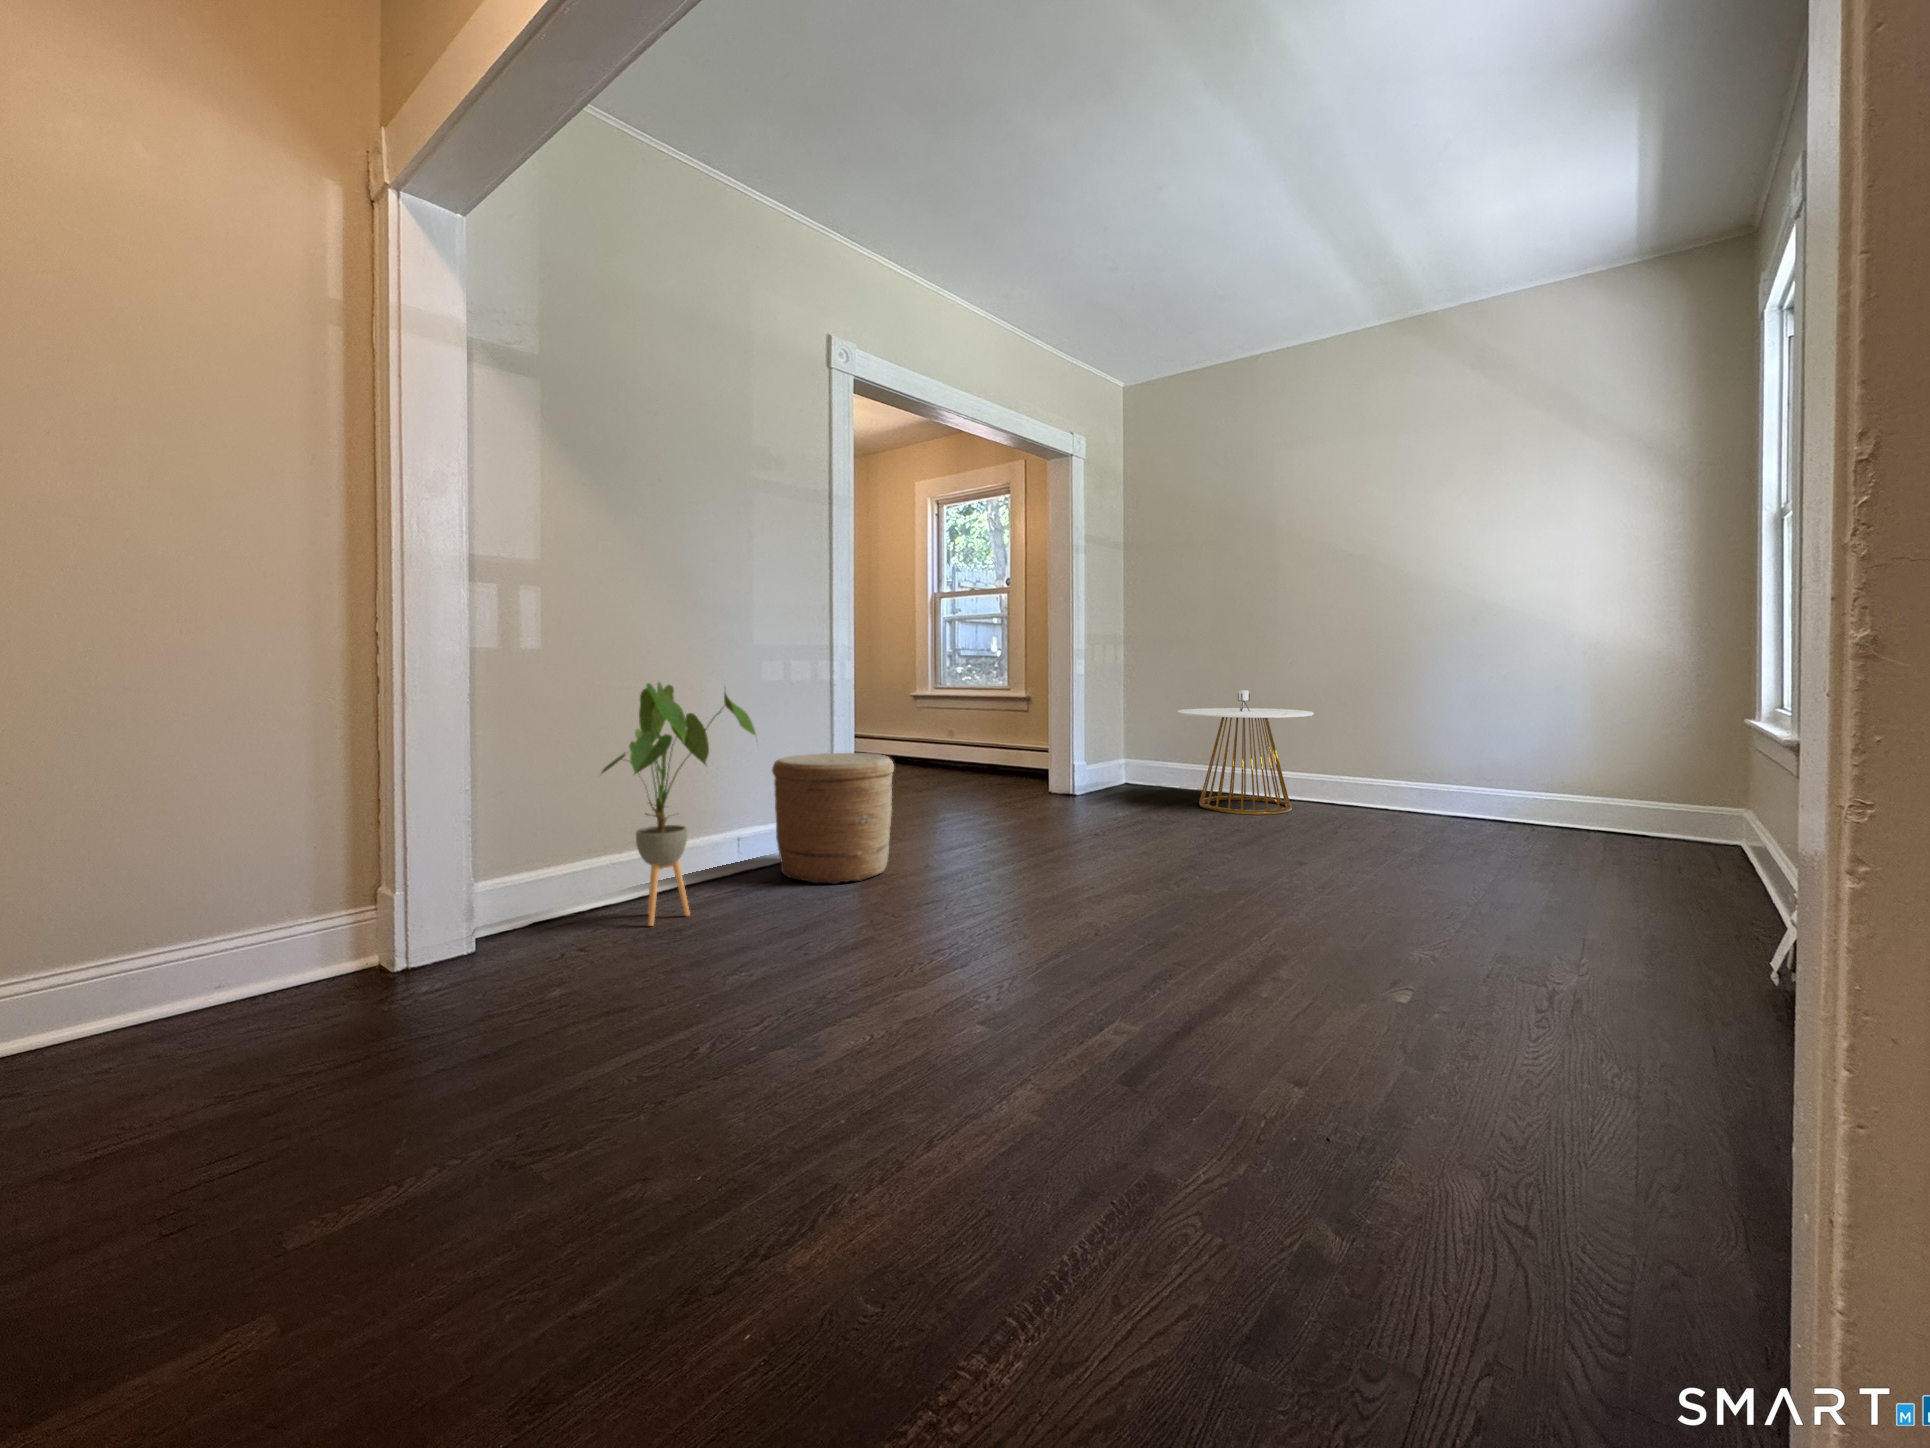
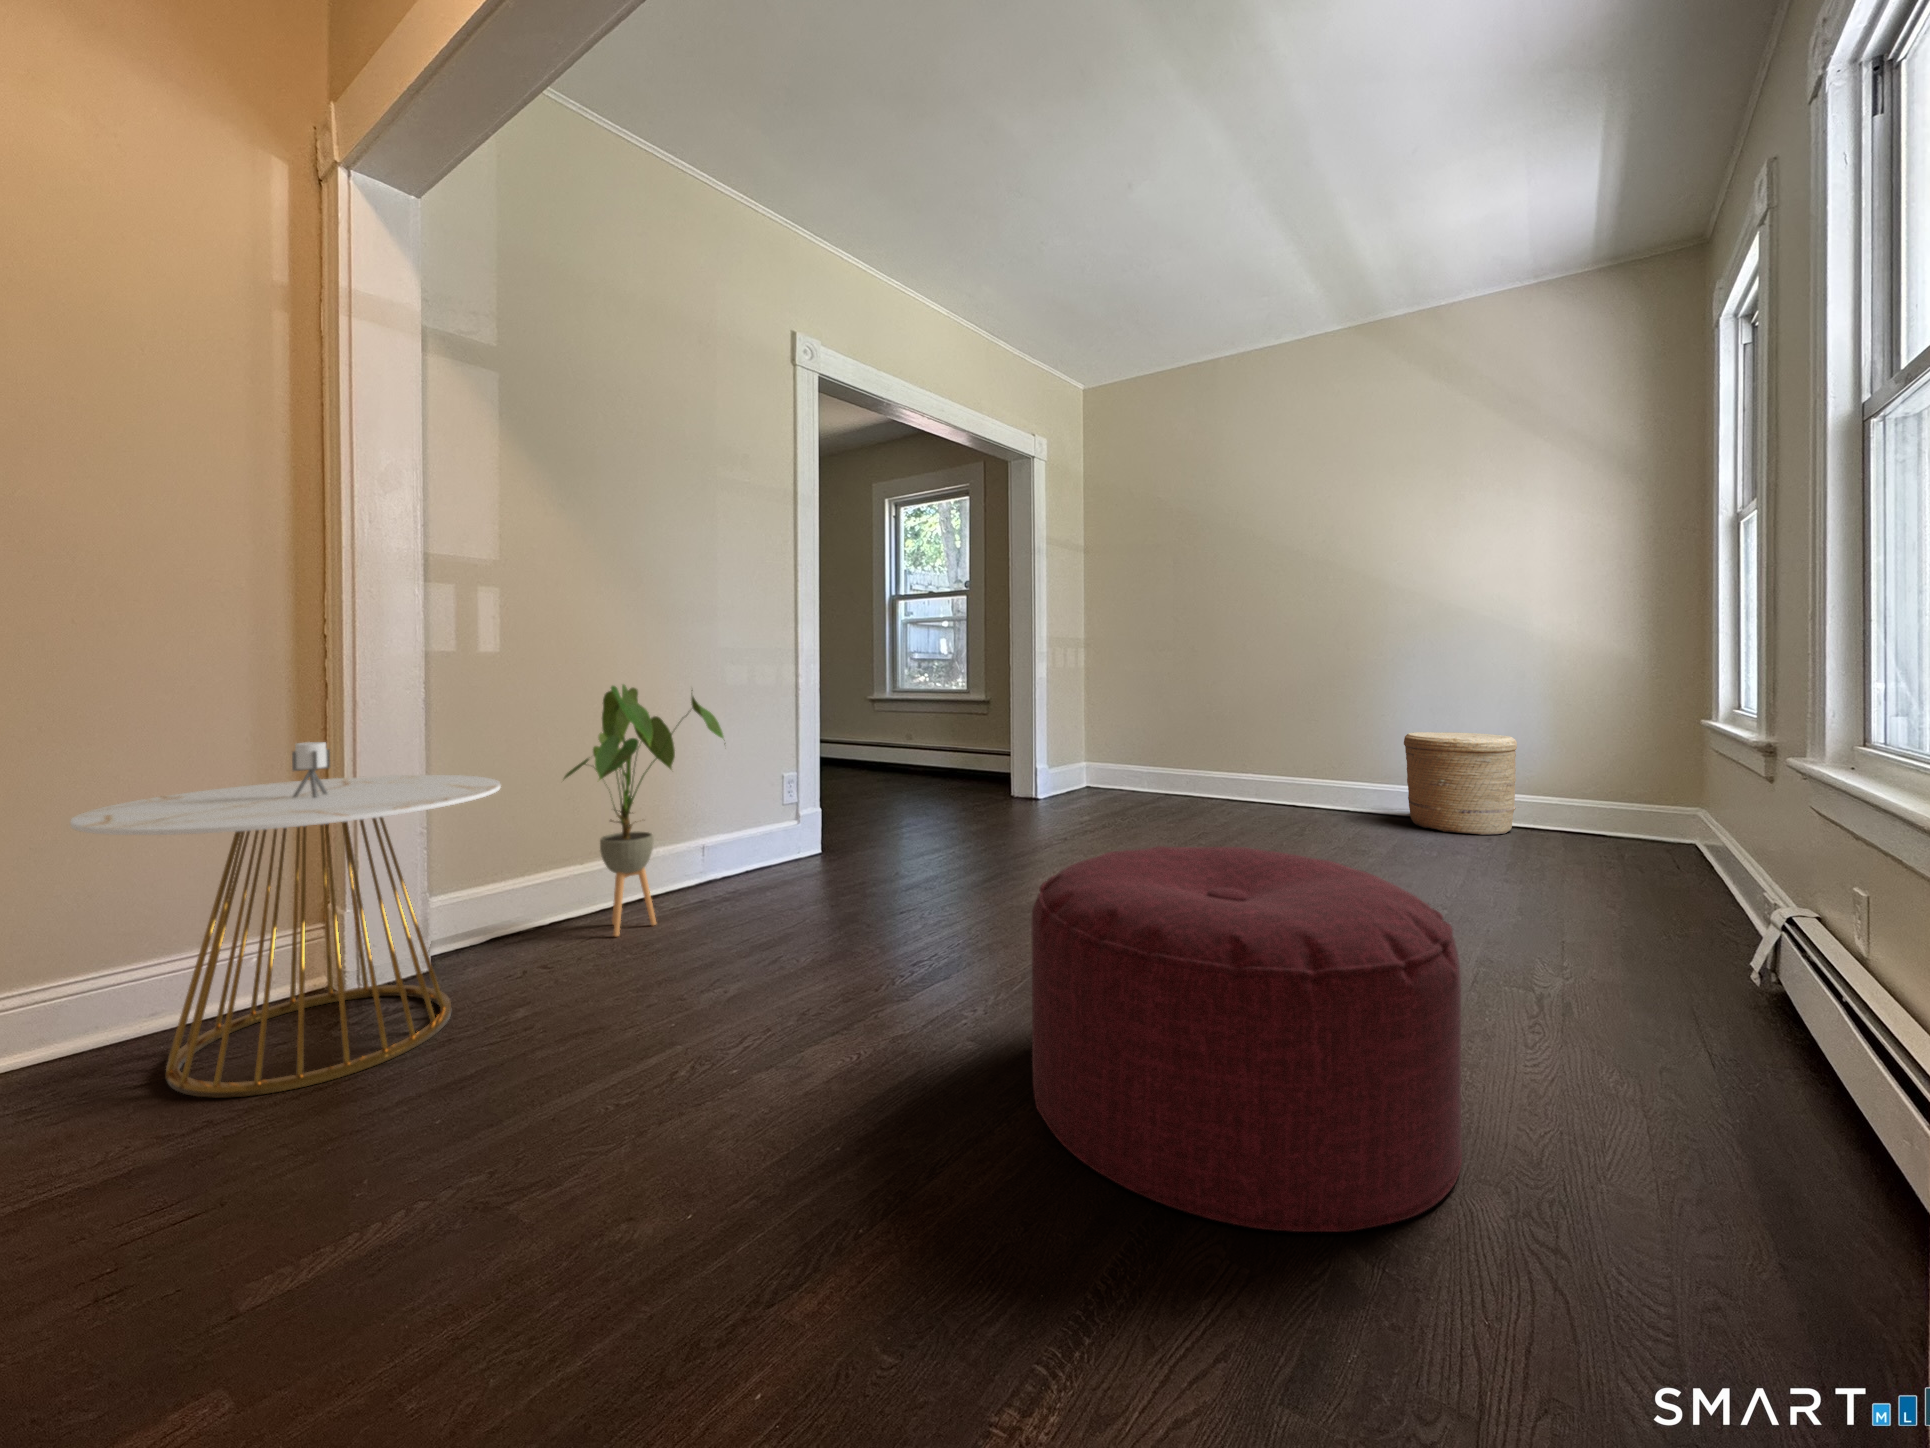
side table: present [1178,691,1314,815] -> present [70,742,501,1098]
woven basket: present [772,753,894,884] -> present [1404,732,1517,835]
ottoman: none [1036,845,1443,1212] -> present [1031,846,1462,1232]

